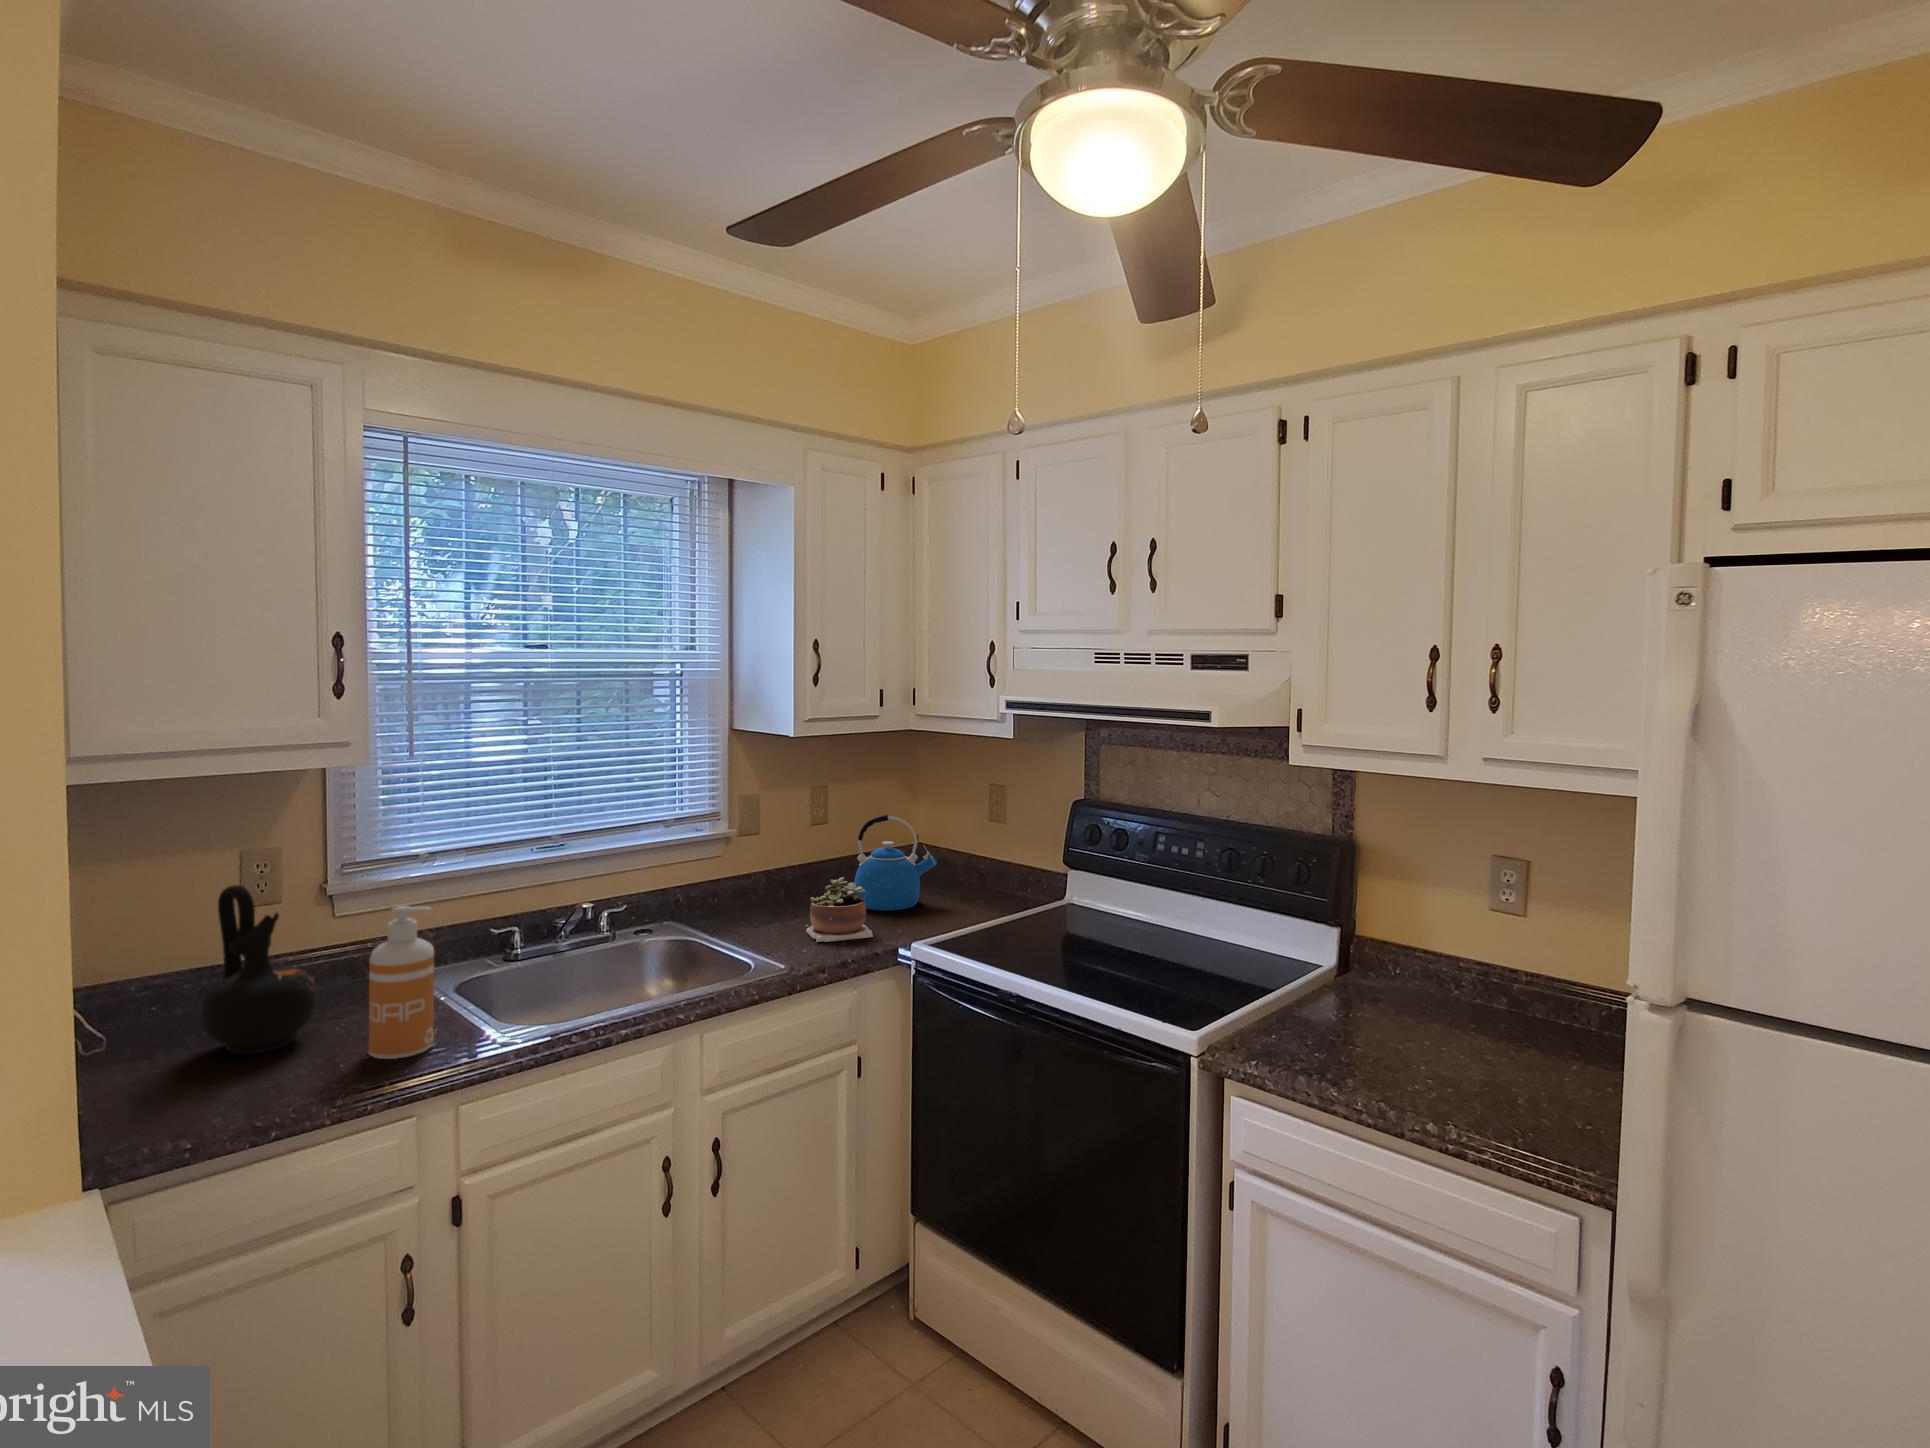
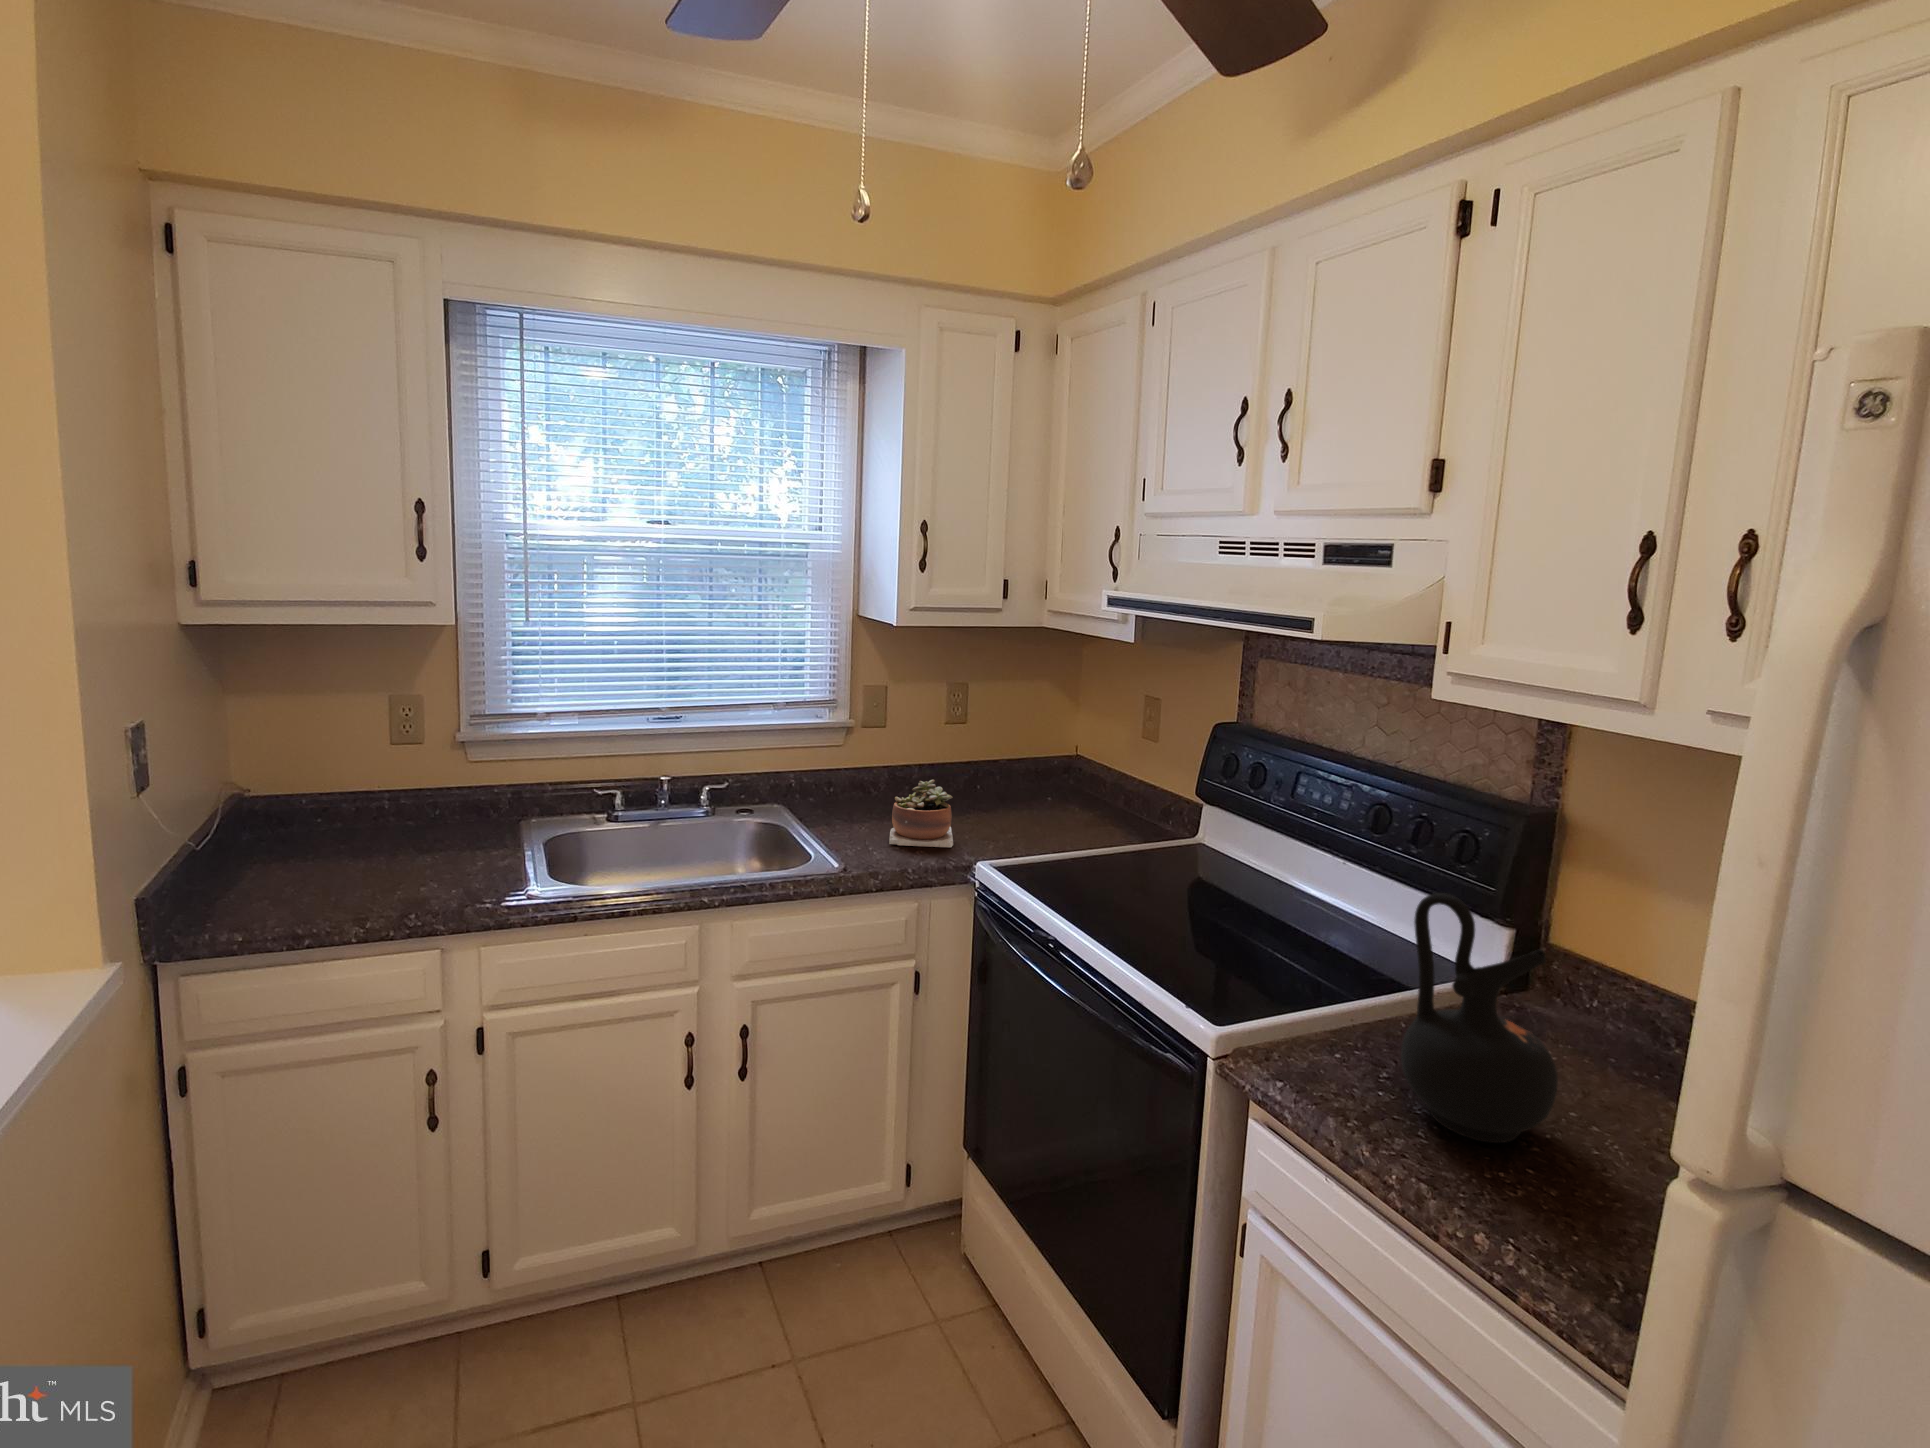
kettle: present [854,815,937,911] -> none [965,718,1057,822]
ceramic jug: present [200,885,317,1054] -> present [1401,893,1558,1143]
soap dispenser: present [369,906,434,1059] -> none [418,757,477,894]

